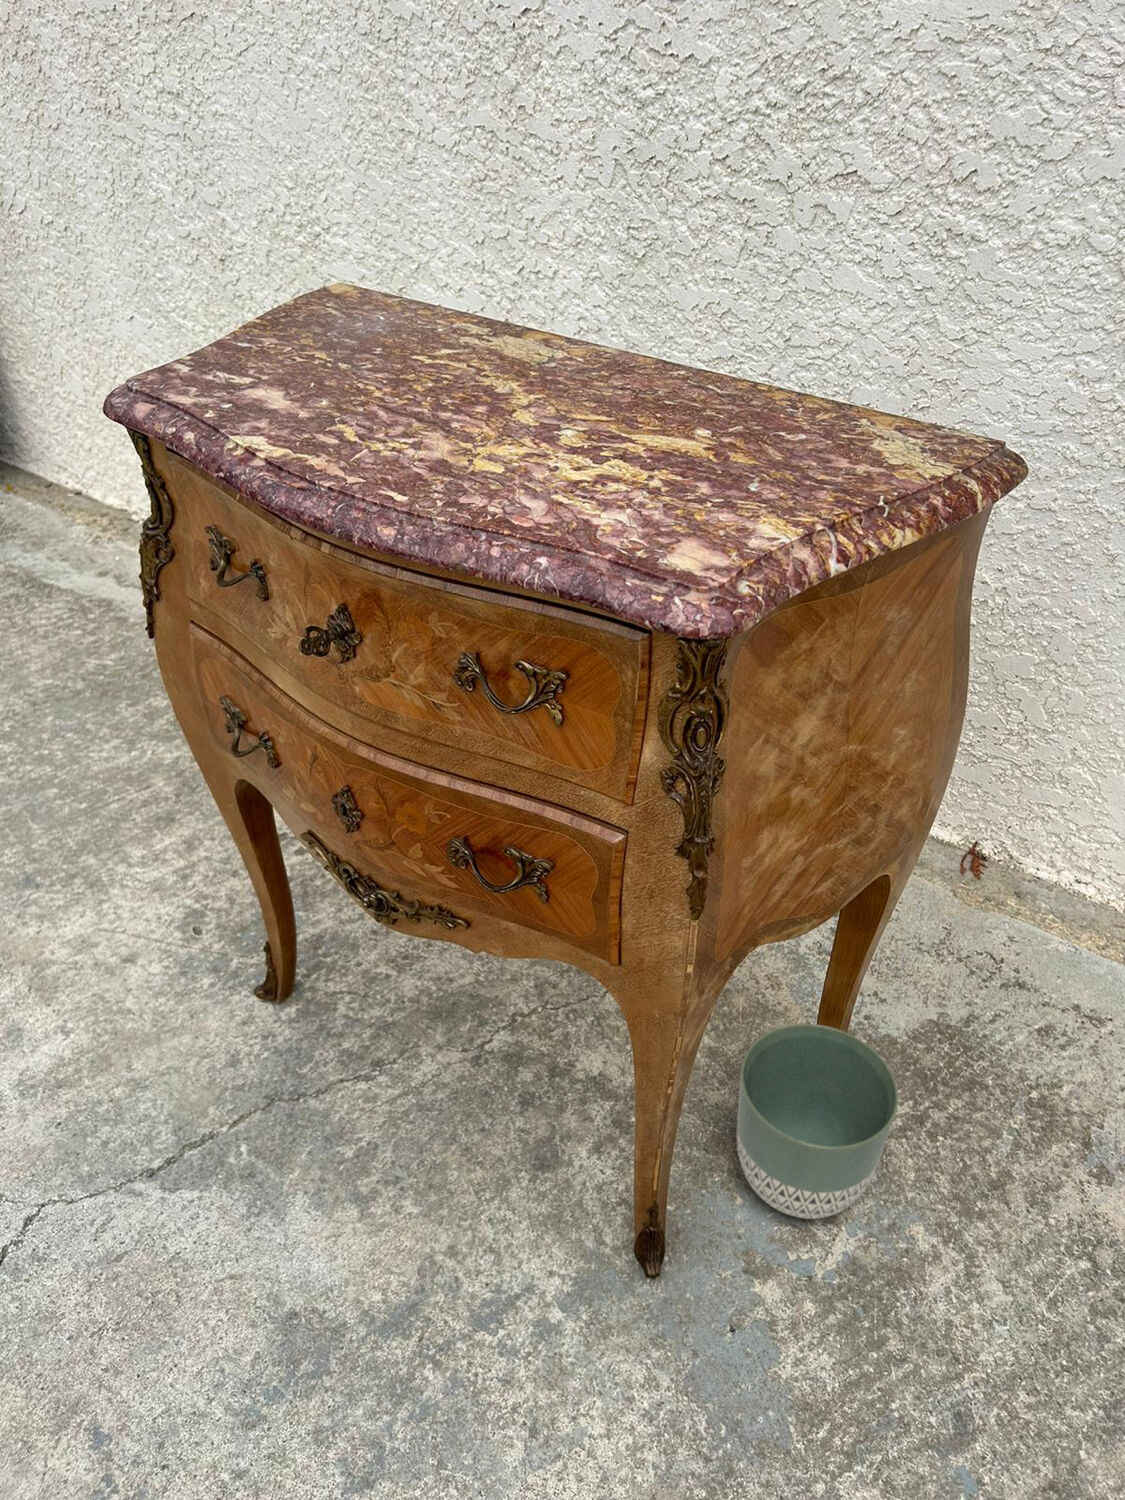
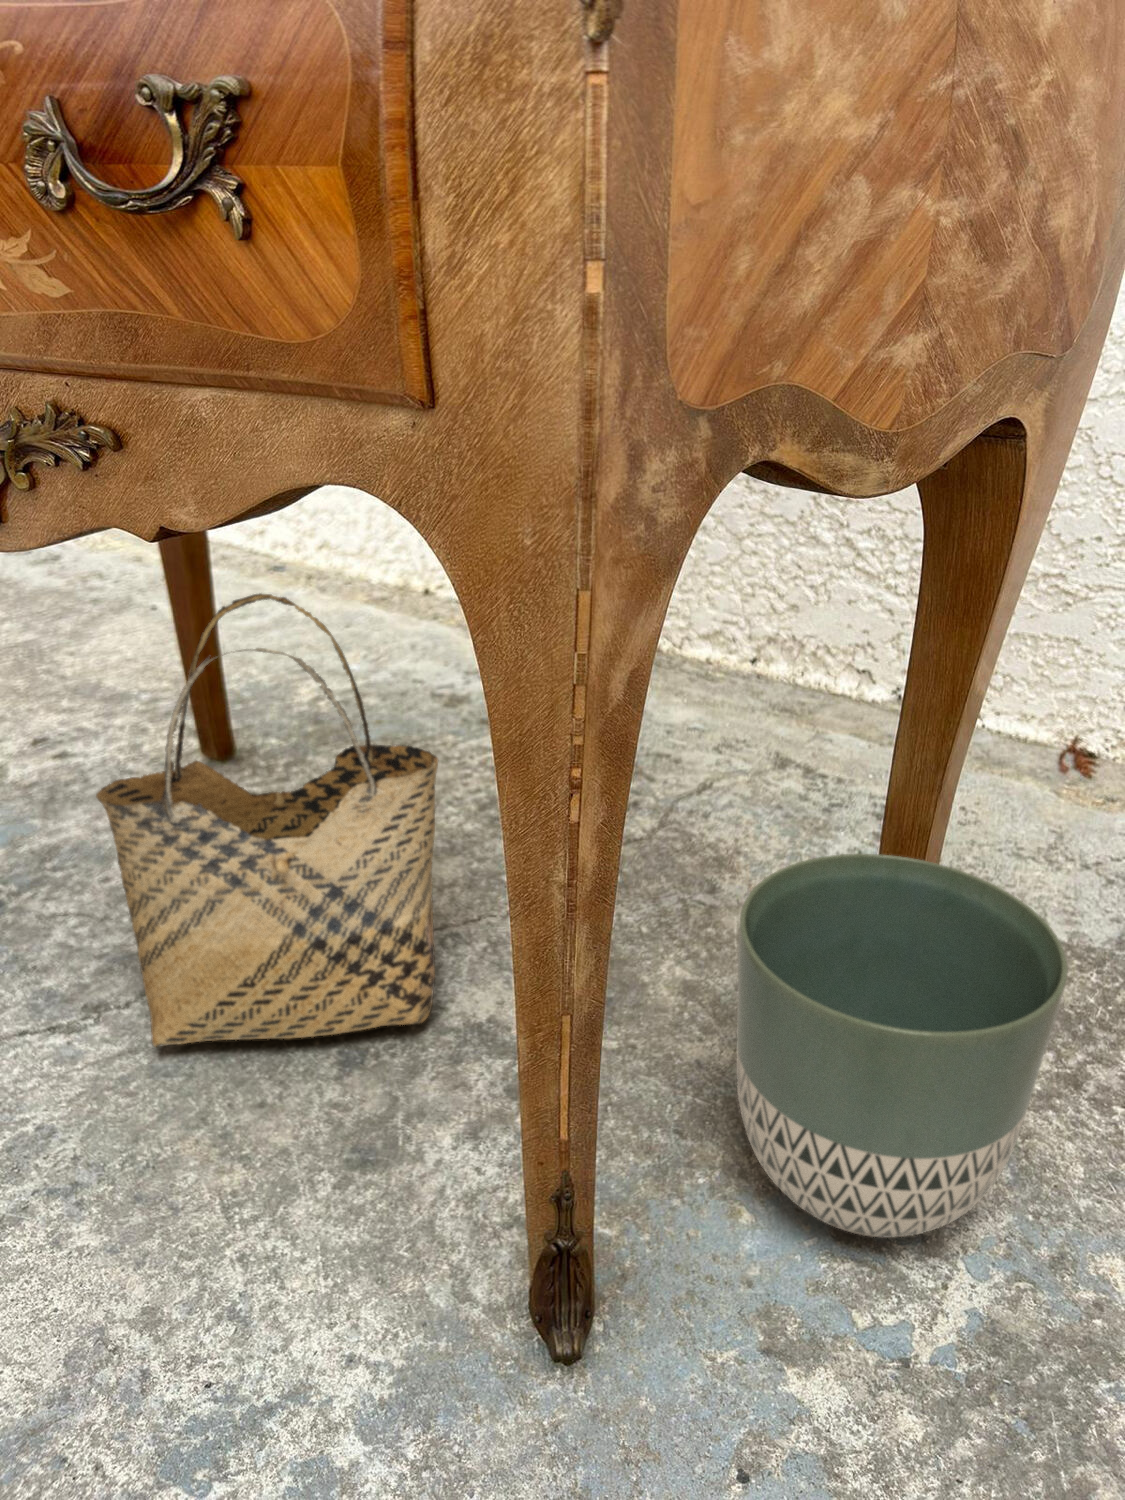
woven basket: none [396,860,576,1096] -> present [96,593,438,1047]

